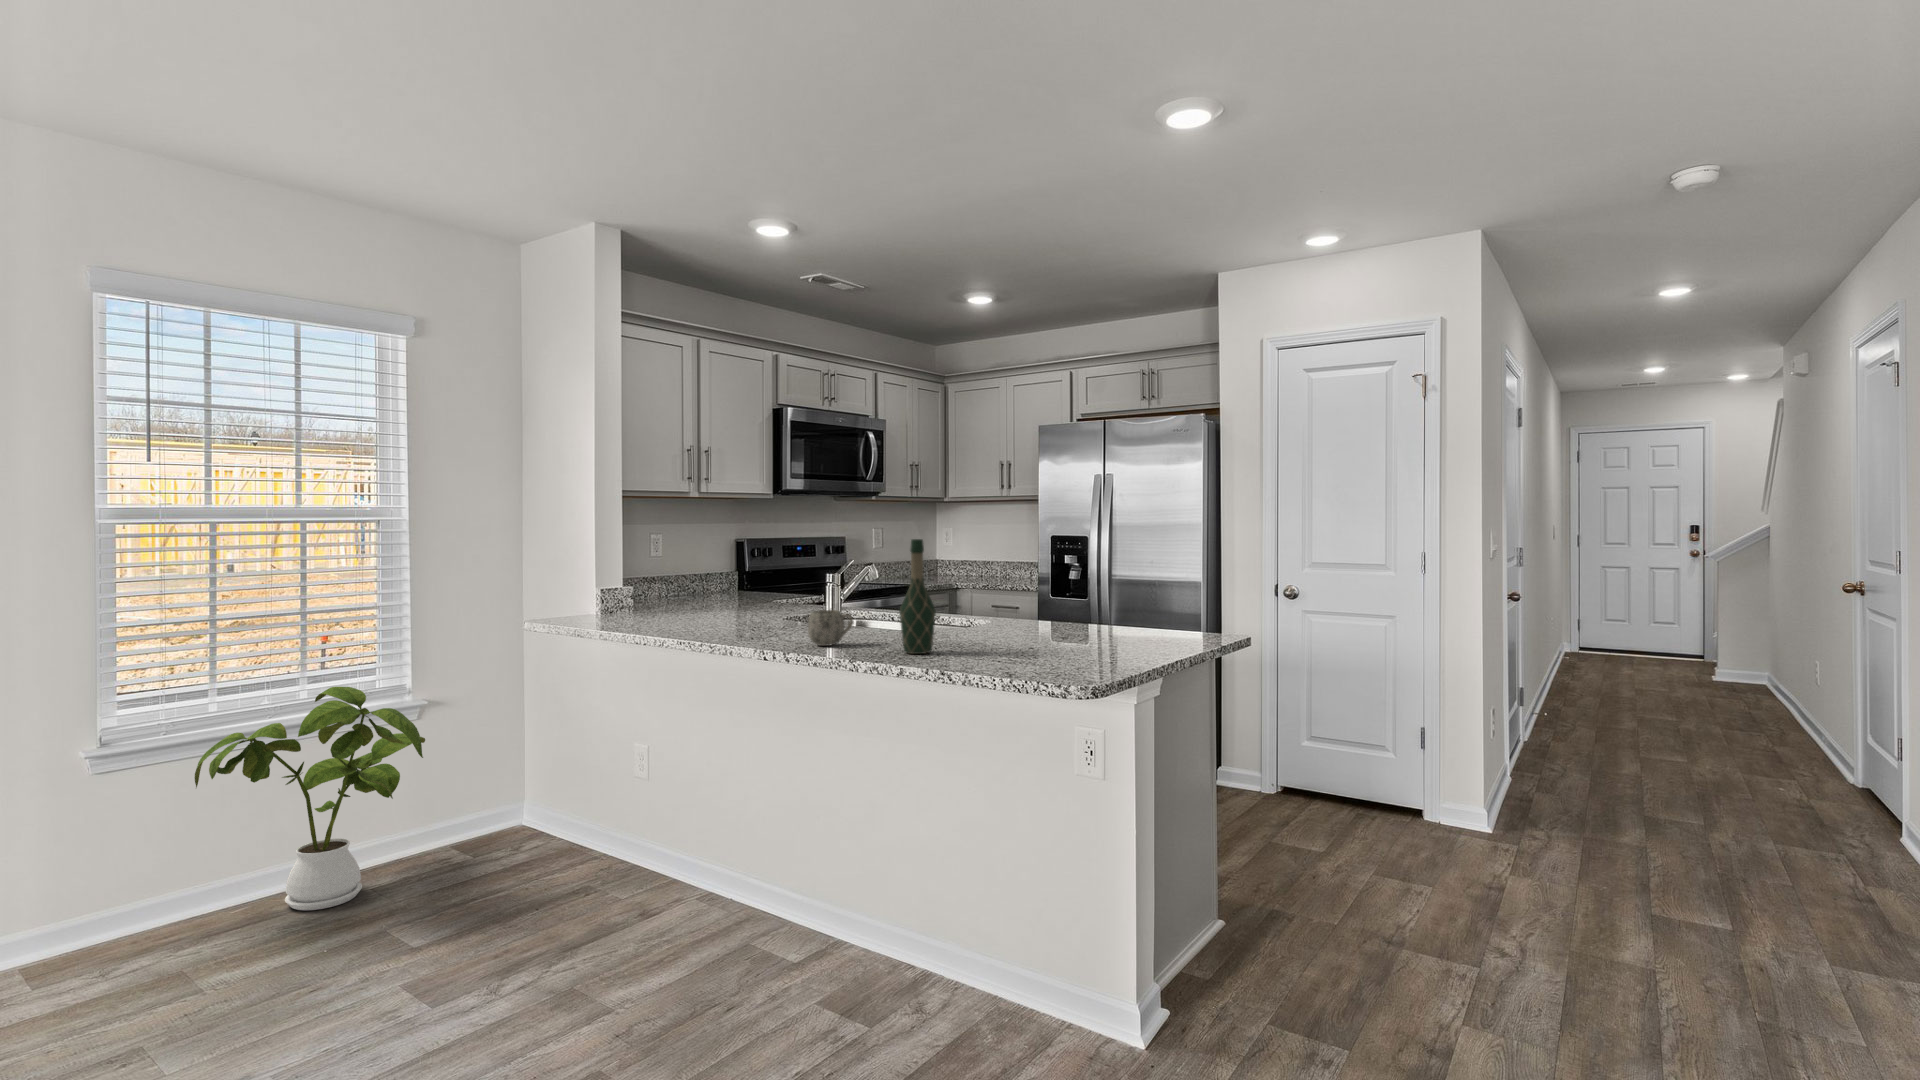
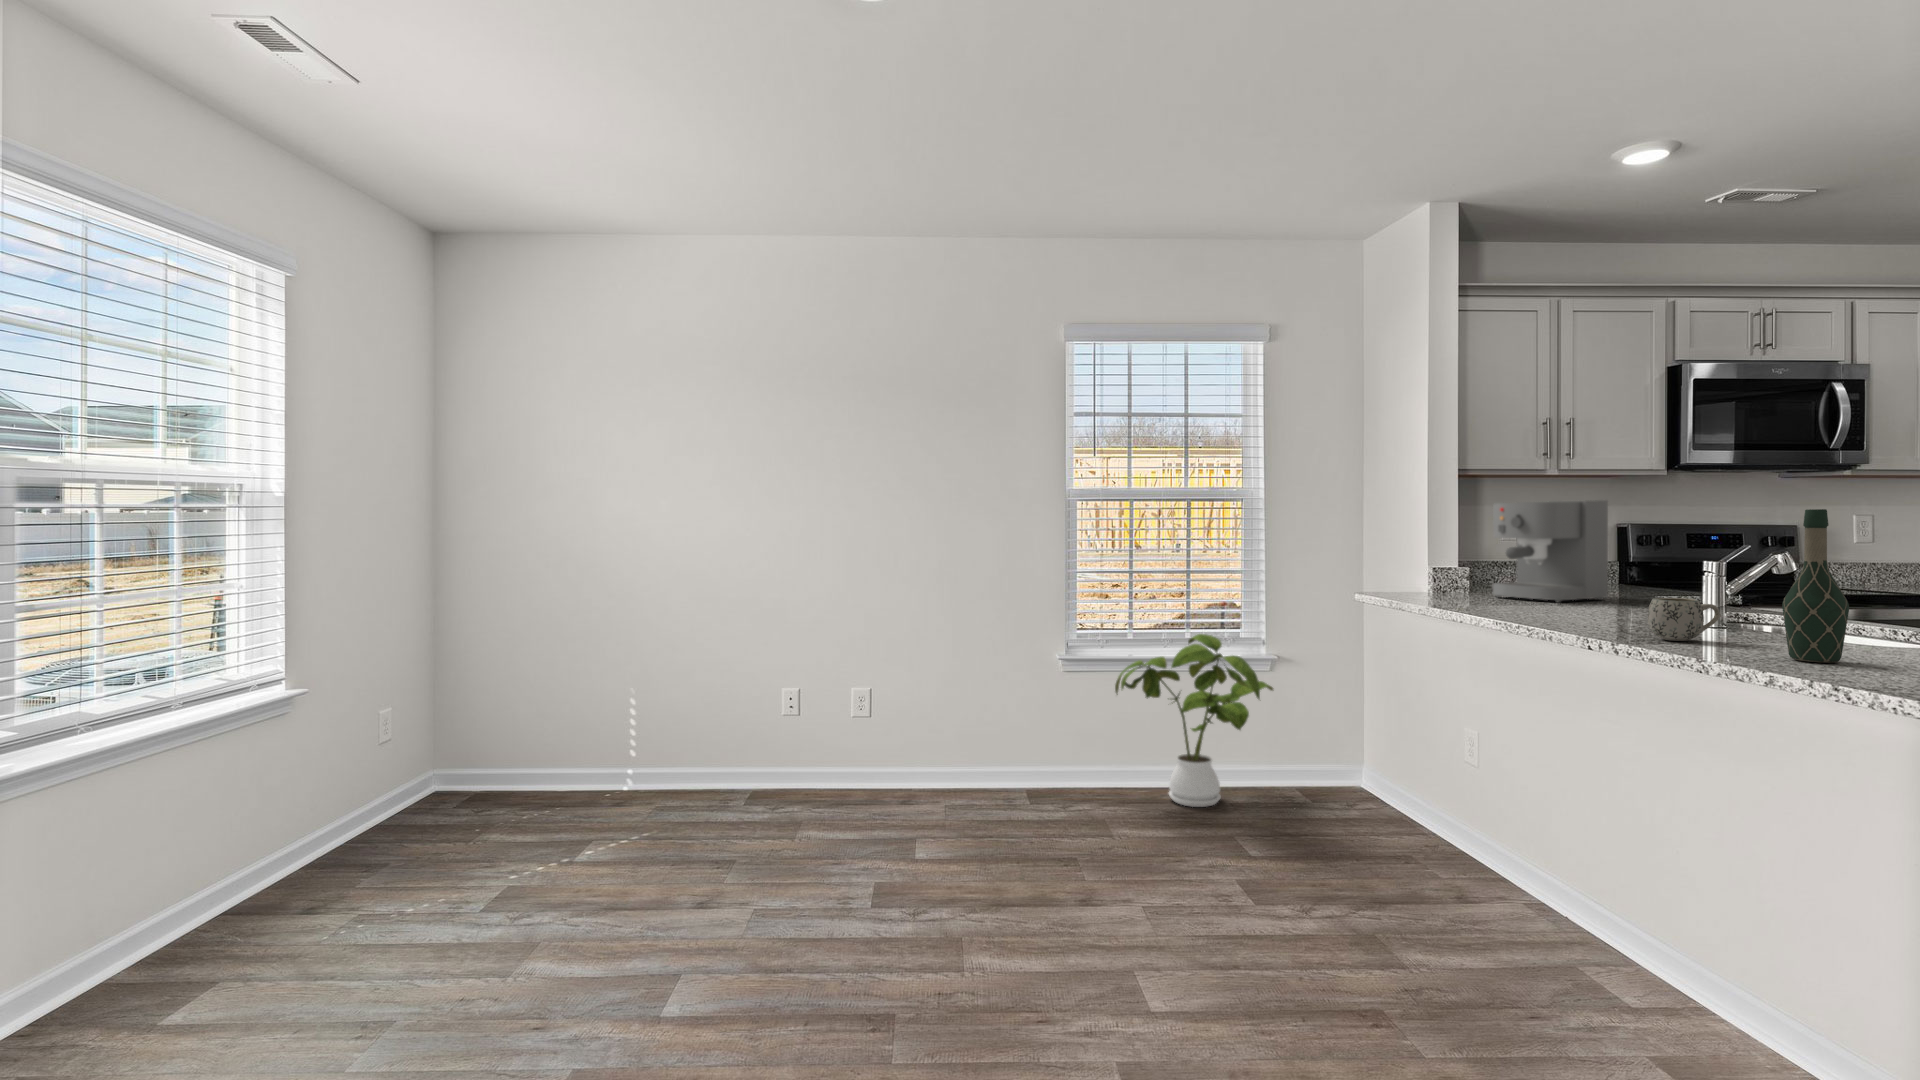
coffee maker: none [656,523,747,617] -> present [1493,500,1608,603]

